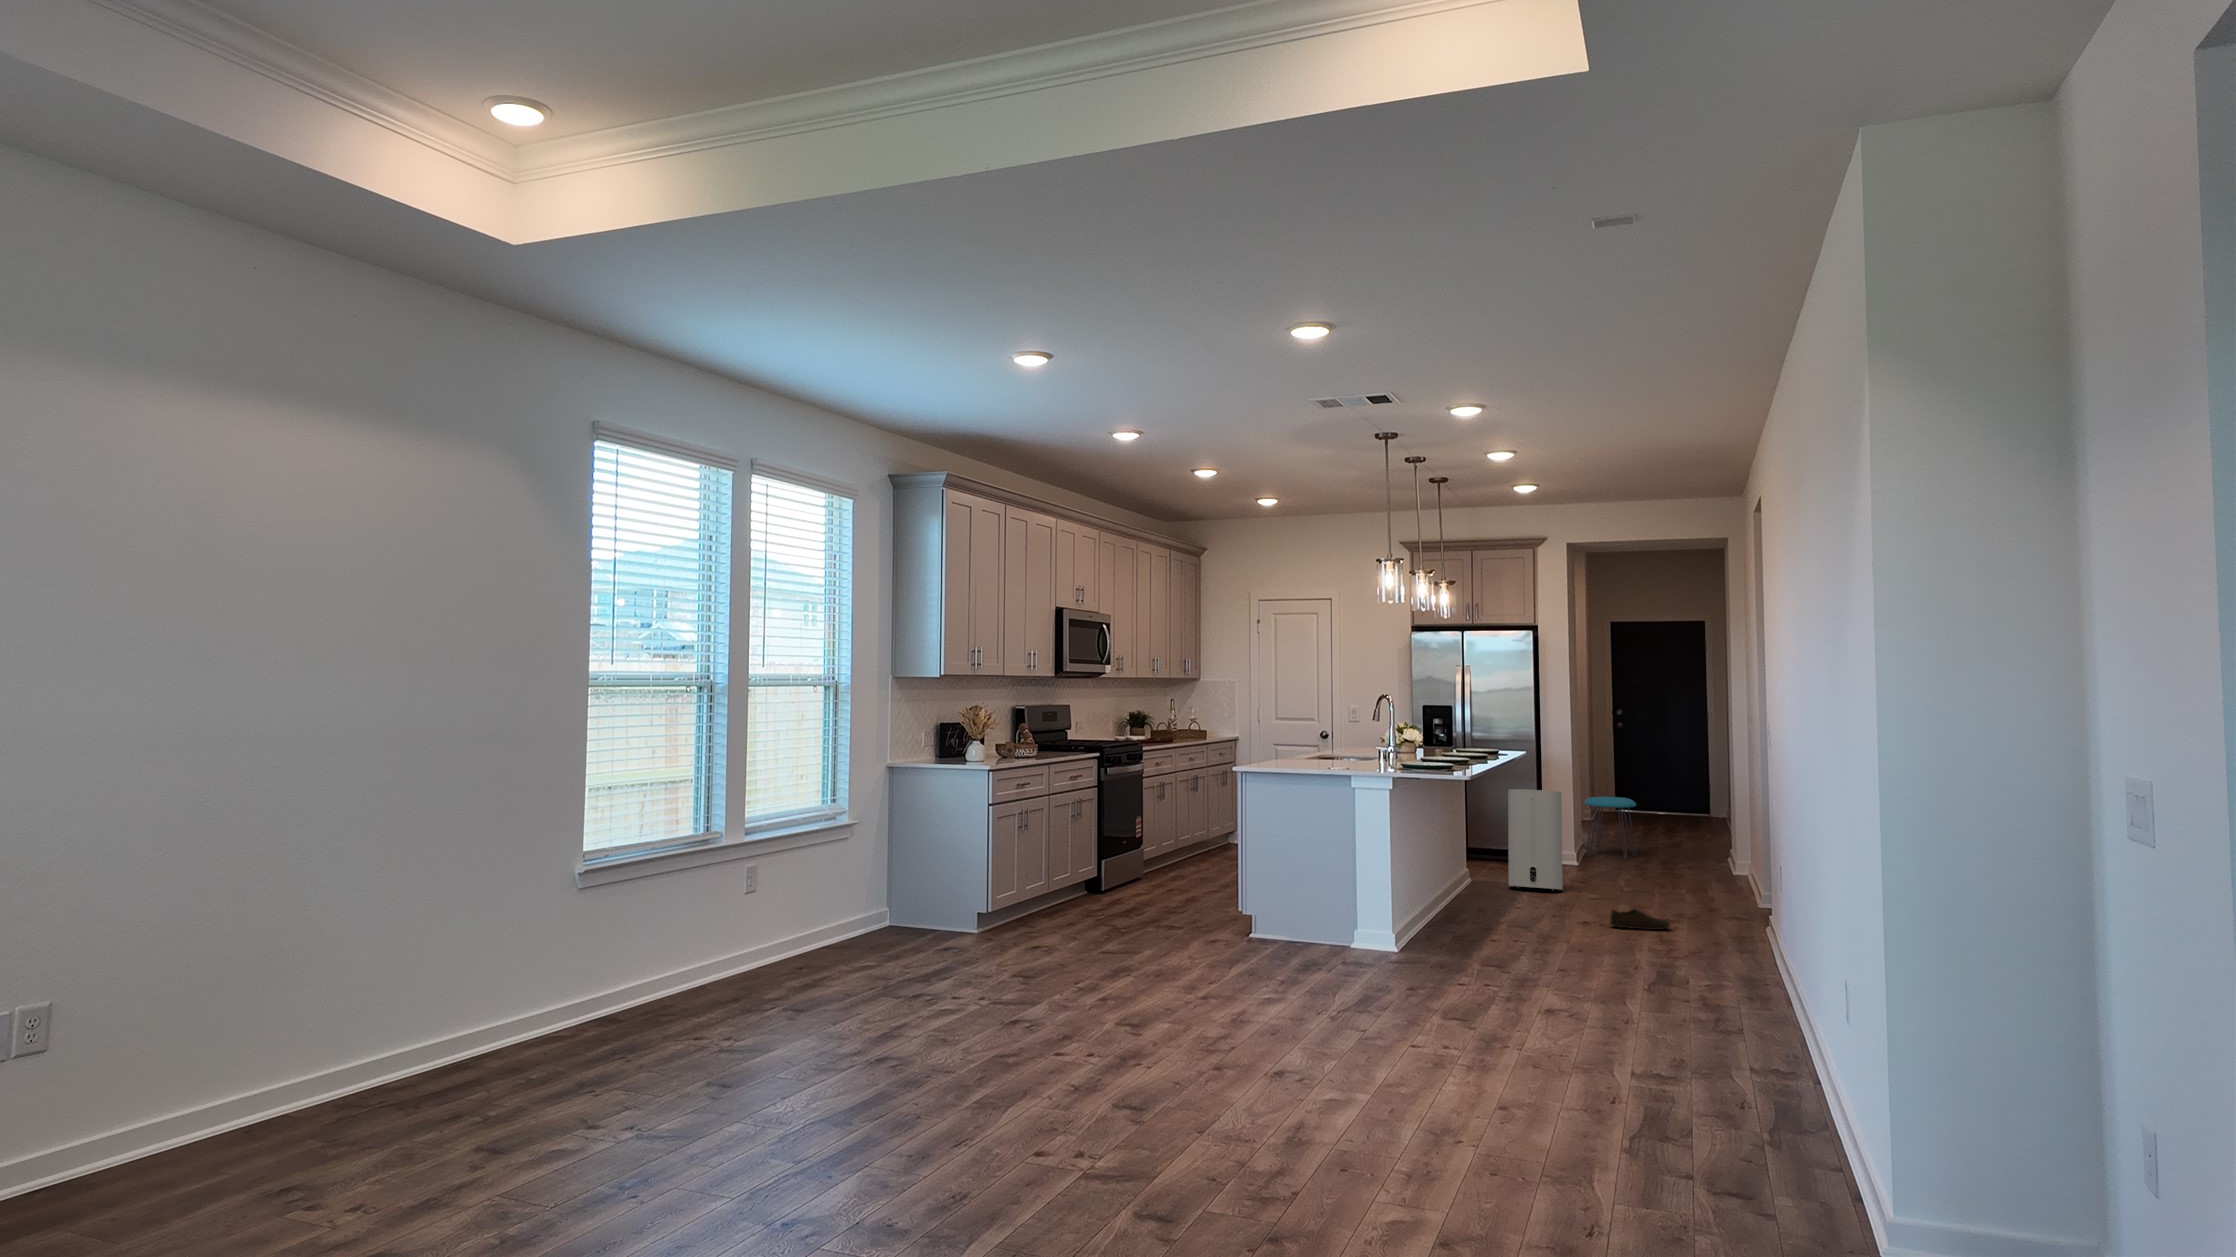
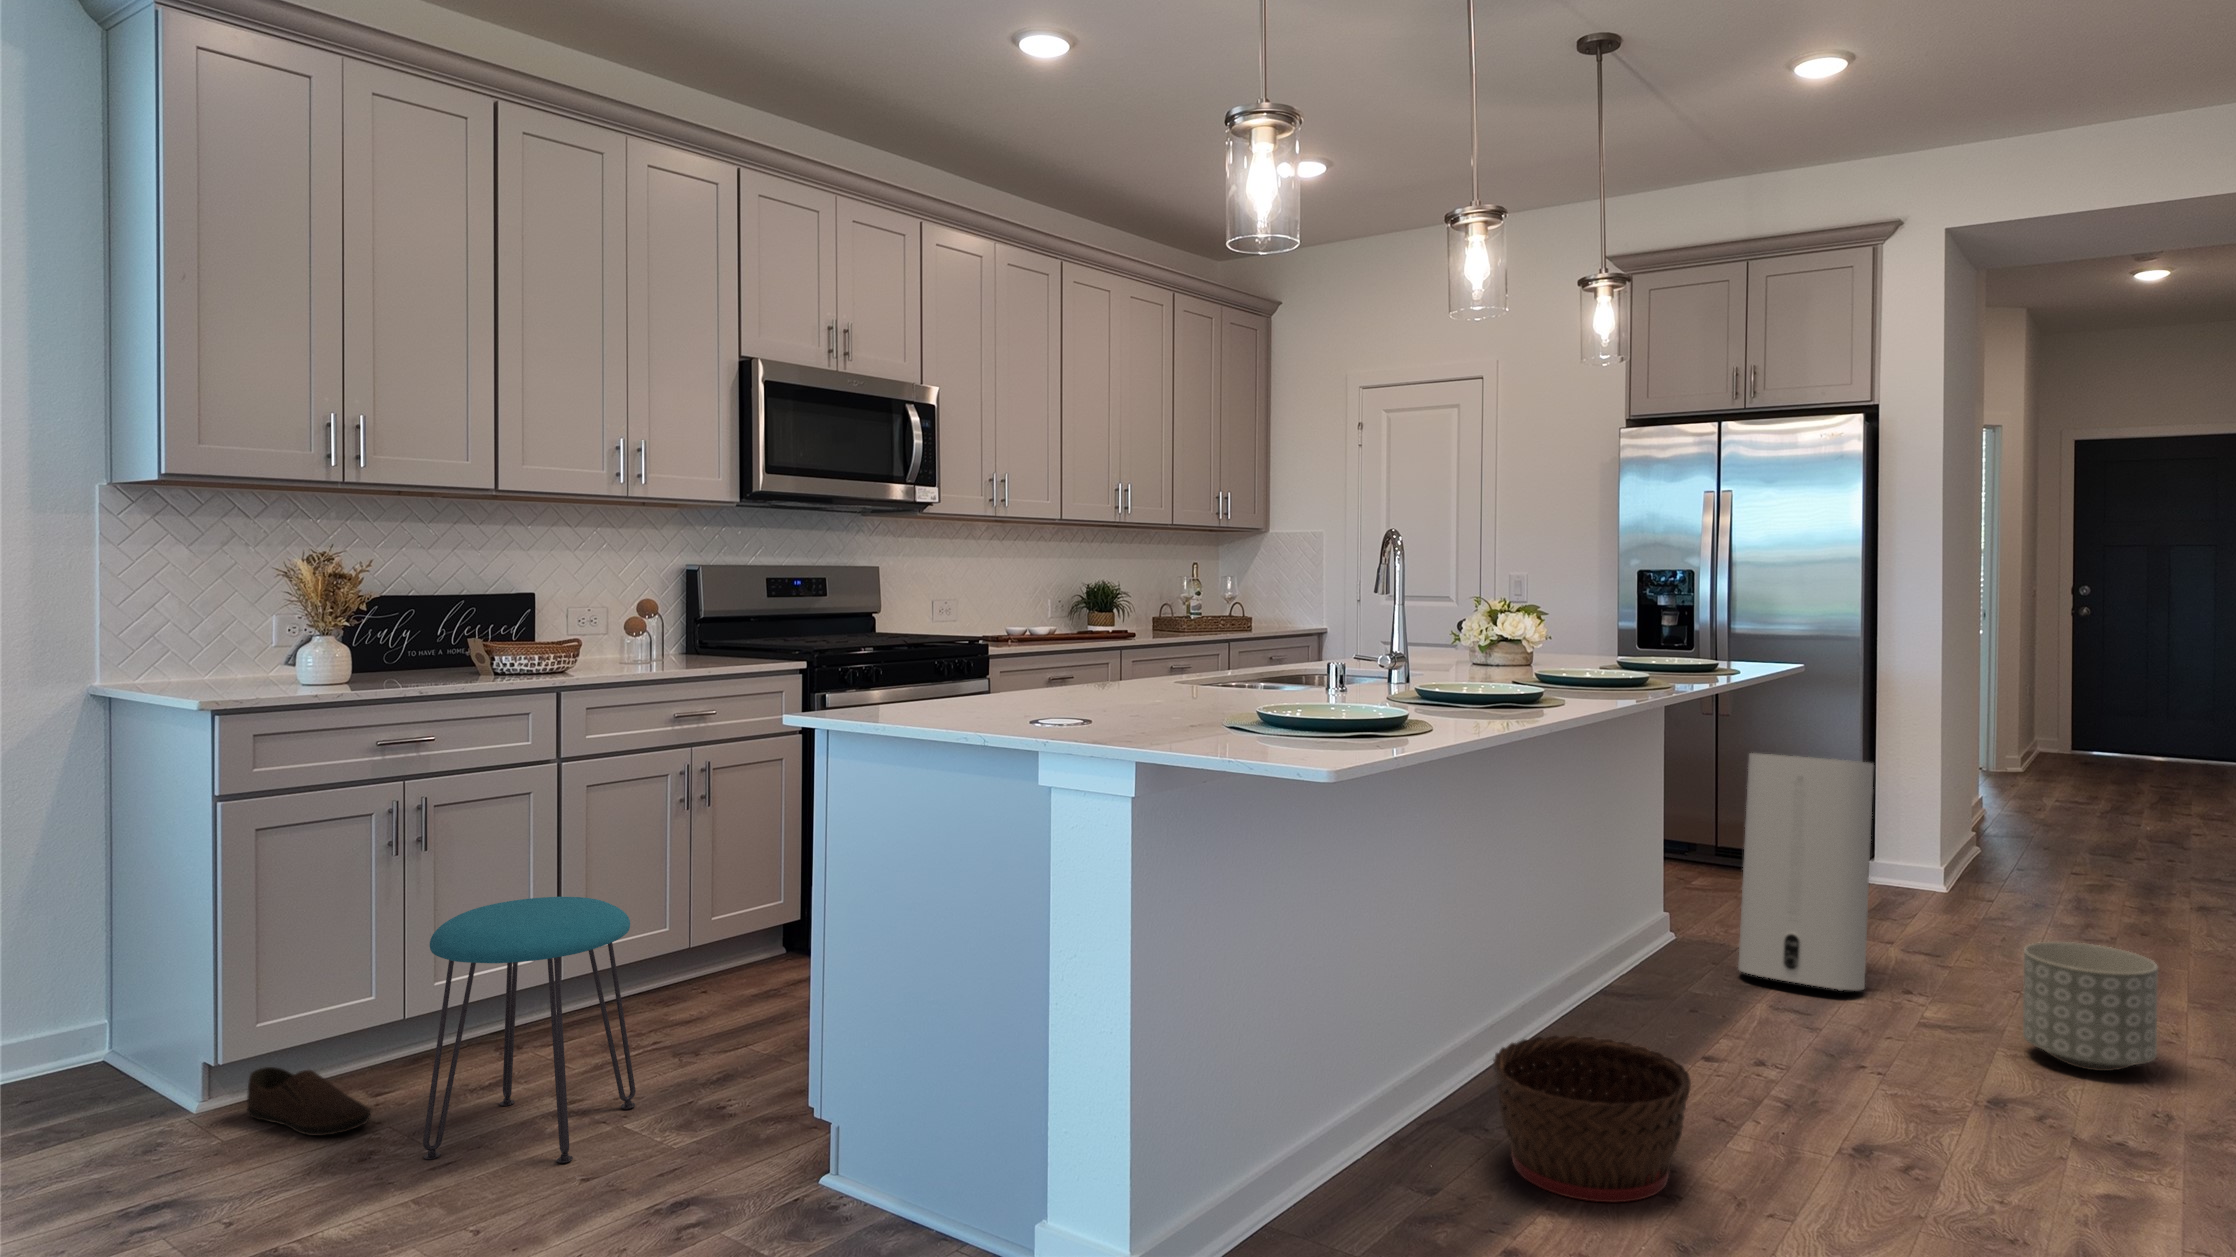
stool: present [1584,797,1636,860] -> present [423,897,636,1163]
planter: none [1628,860,1677,906] -> present [2023,942,2158,1071]
basket: none [1461,887,1534,935] -> present [1493,1035,1691,1202]
shoe: present [1610,909,1670,930] -> present [247,1067,371,1136]

